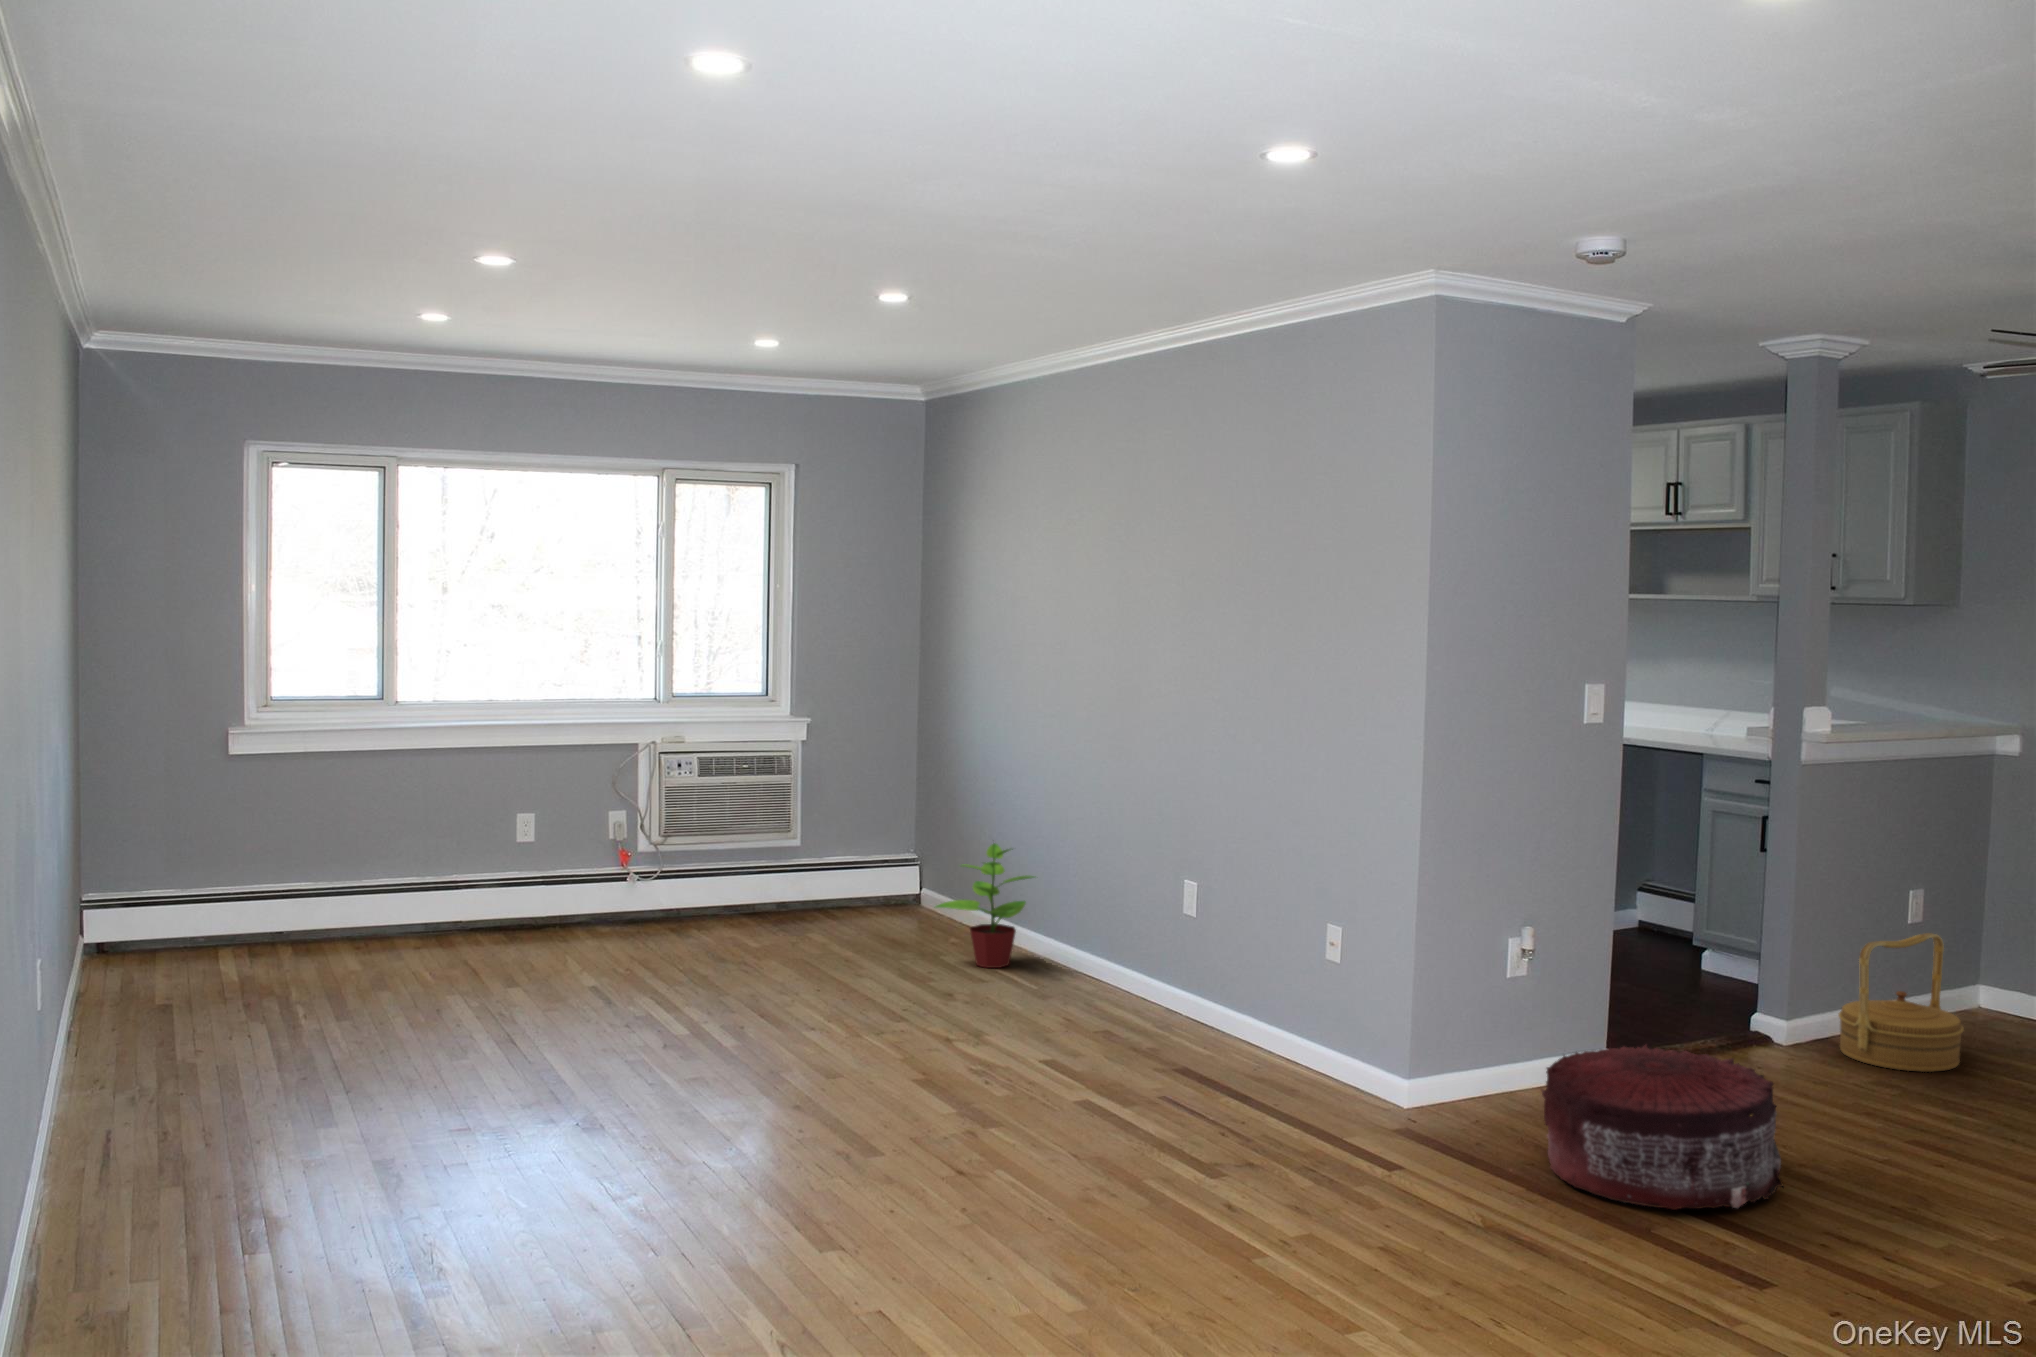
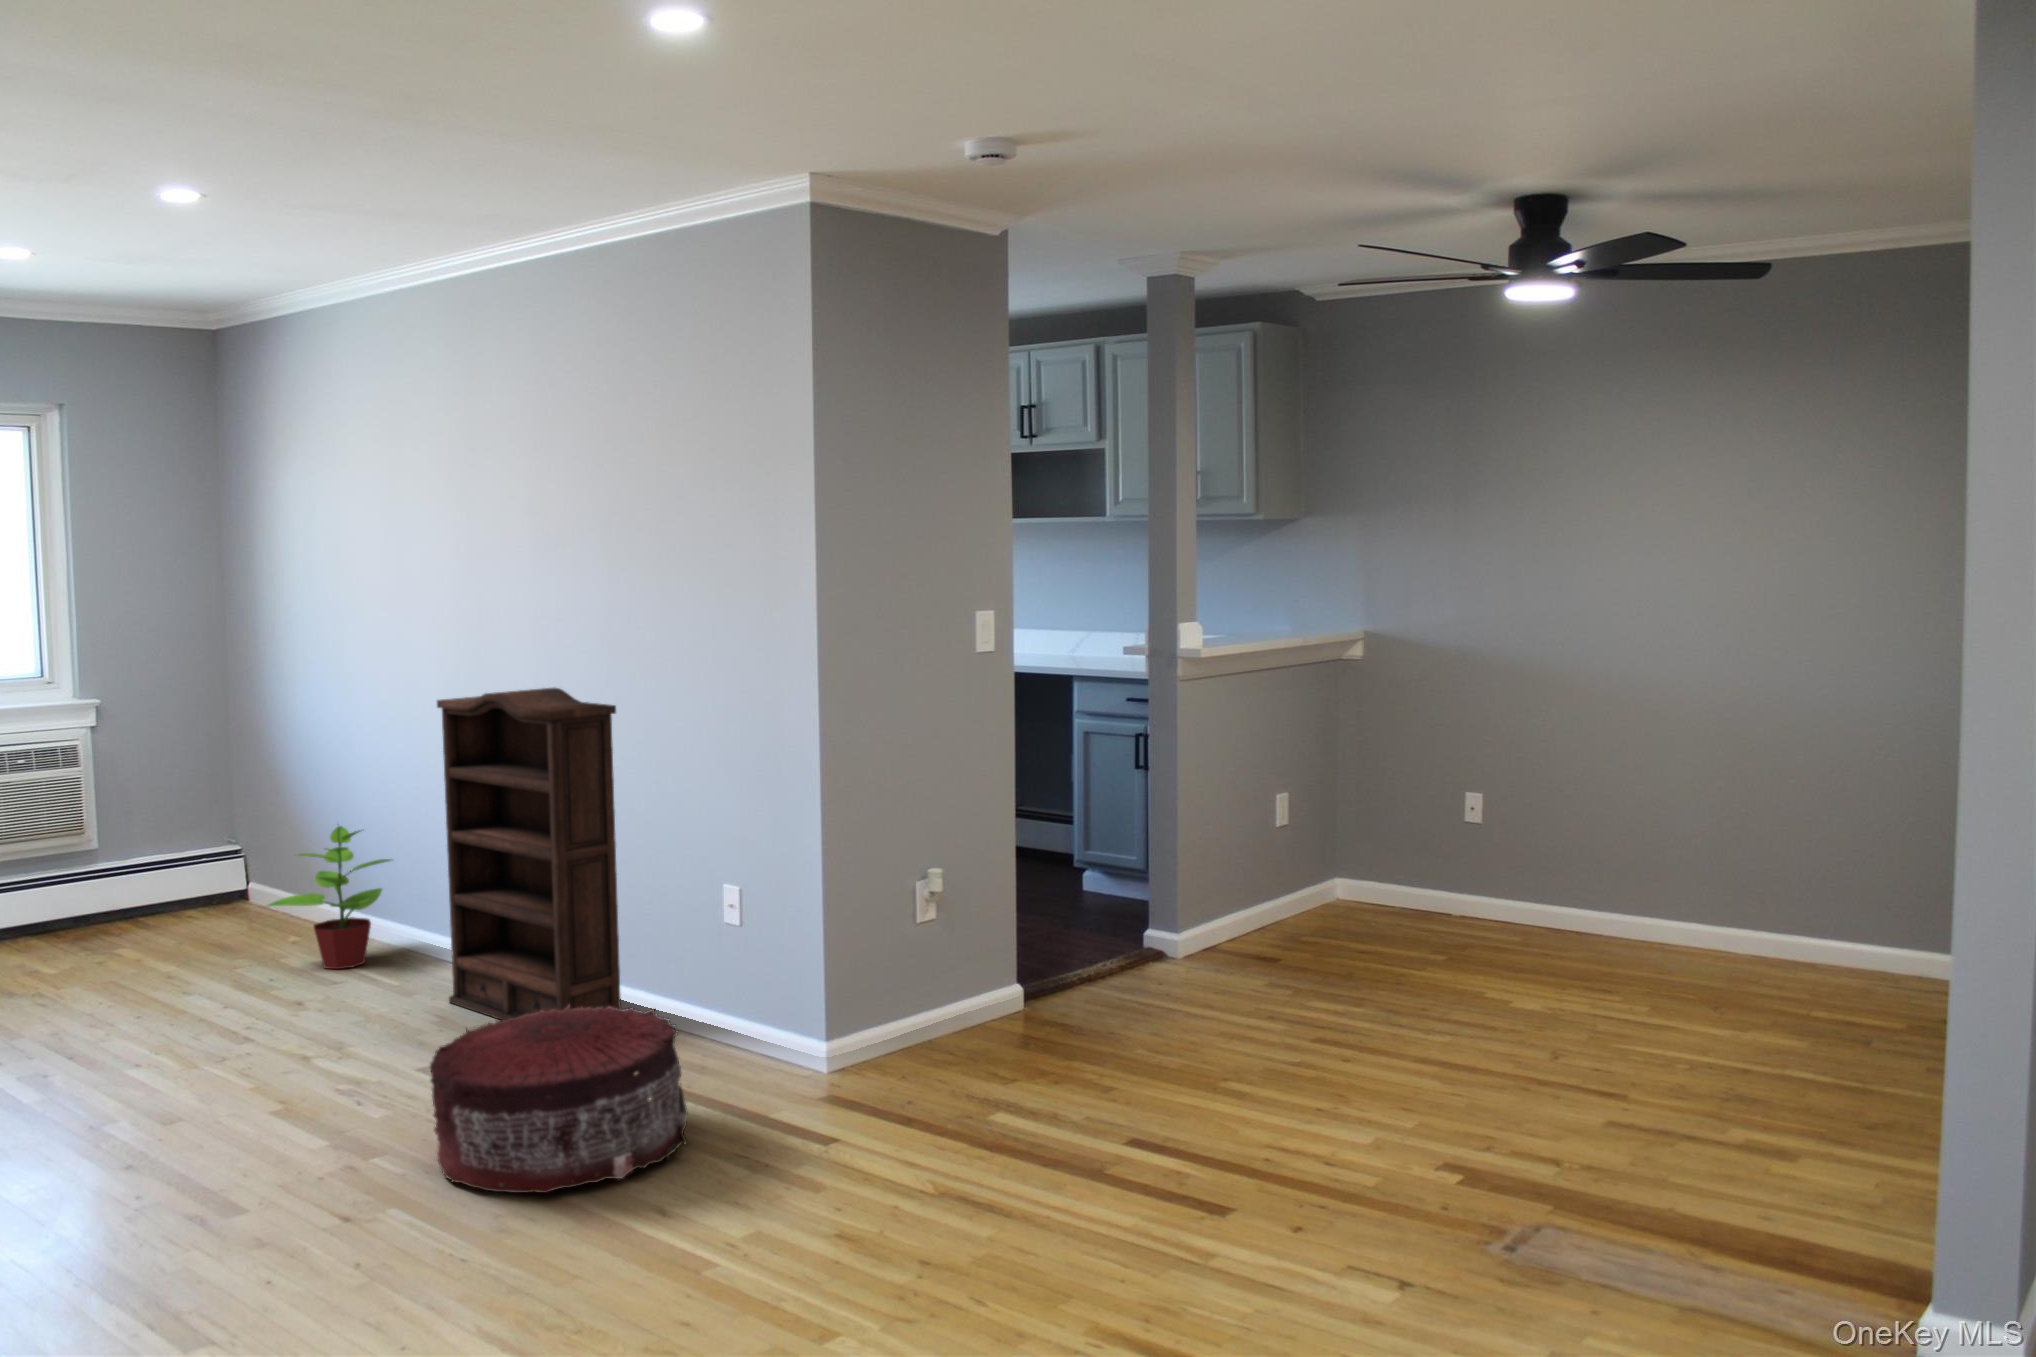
bookshelf: none [1077,737,1231,1051] -> present [437,688,621,1020]
woven basket: present [1839,933,1964,1072] -> none [1219,834,1326,965]
pouf: present [1542,1045,1783,1210] -> present [430,1004,688,1193]

